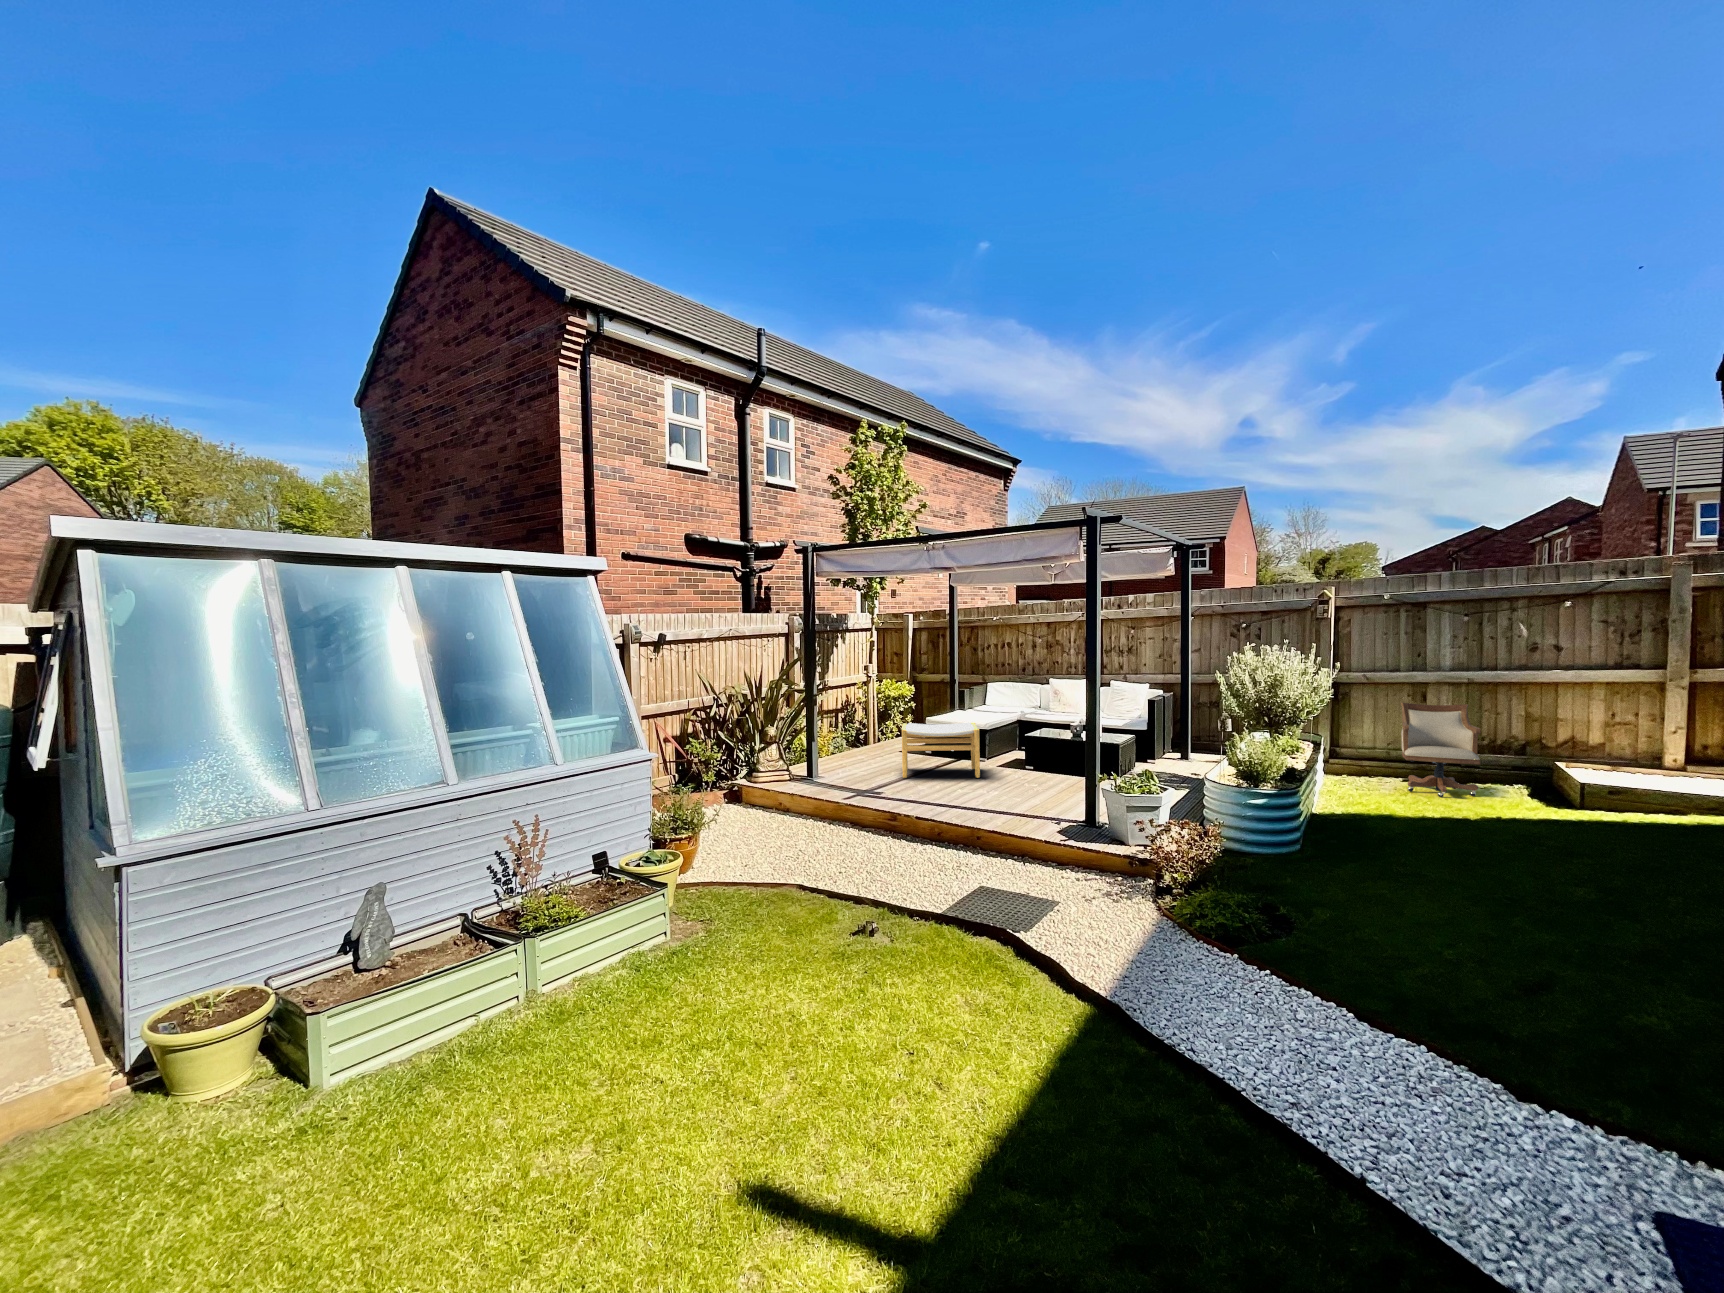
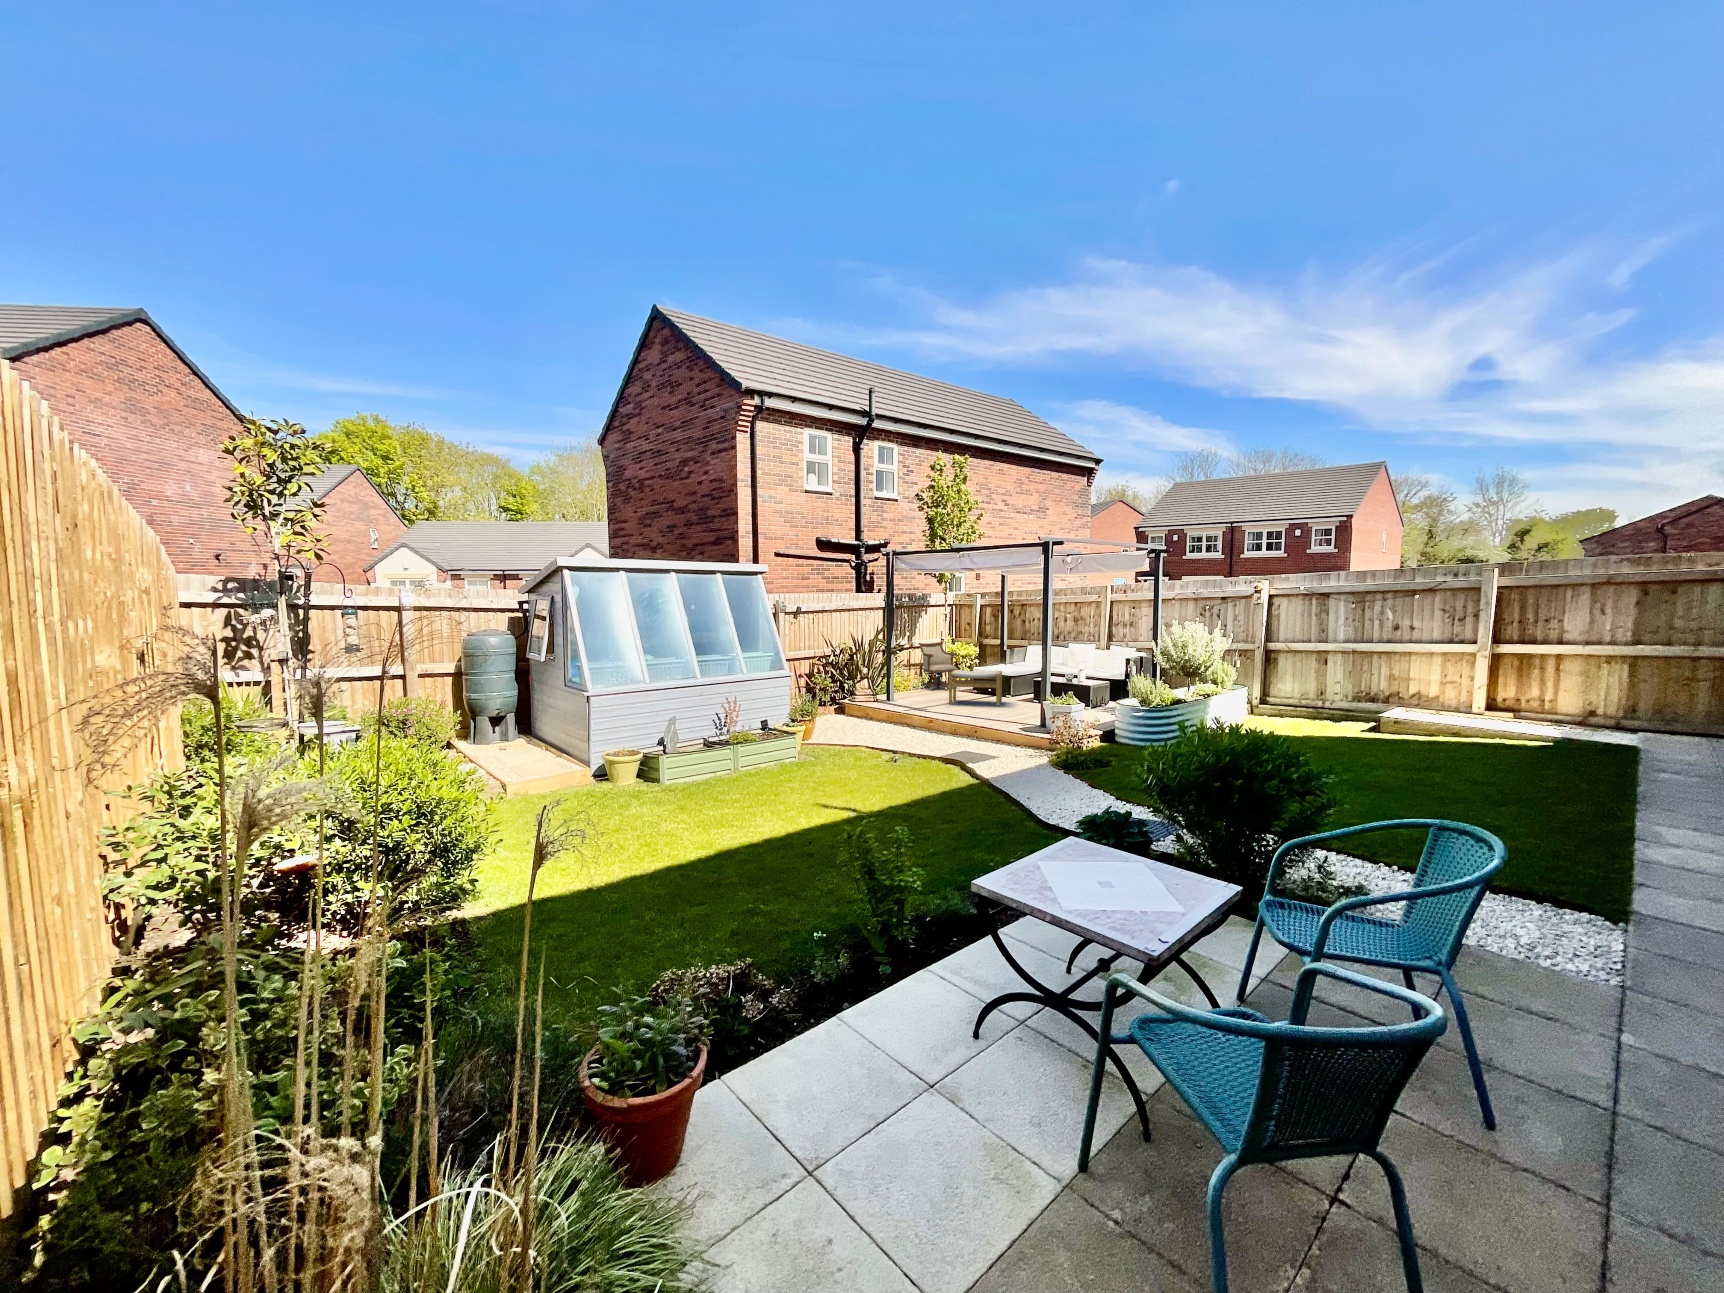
chair: present [1401,702,1481,797] -> present [918,642,957,690]

